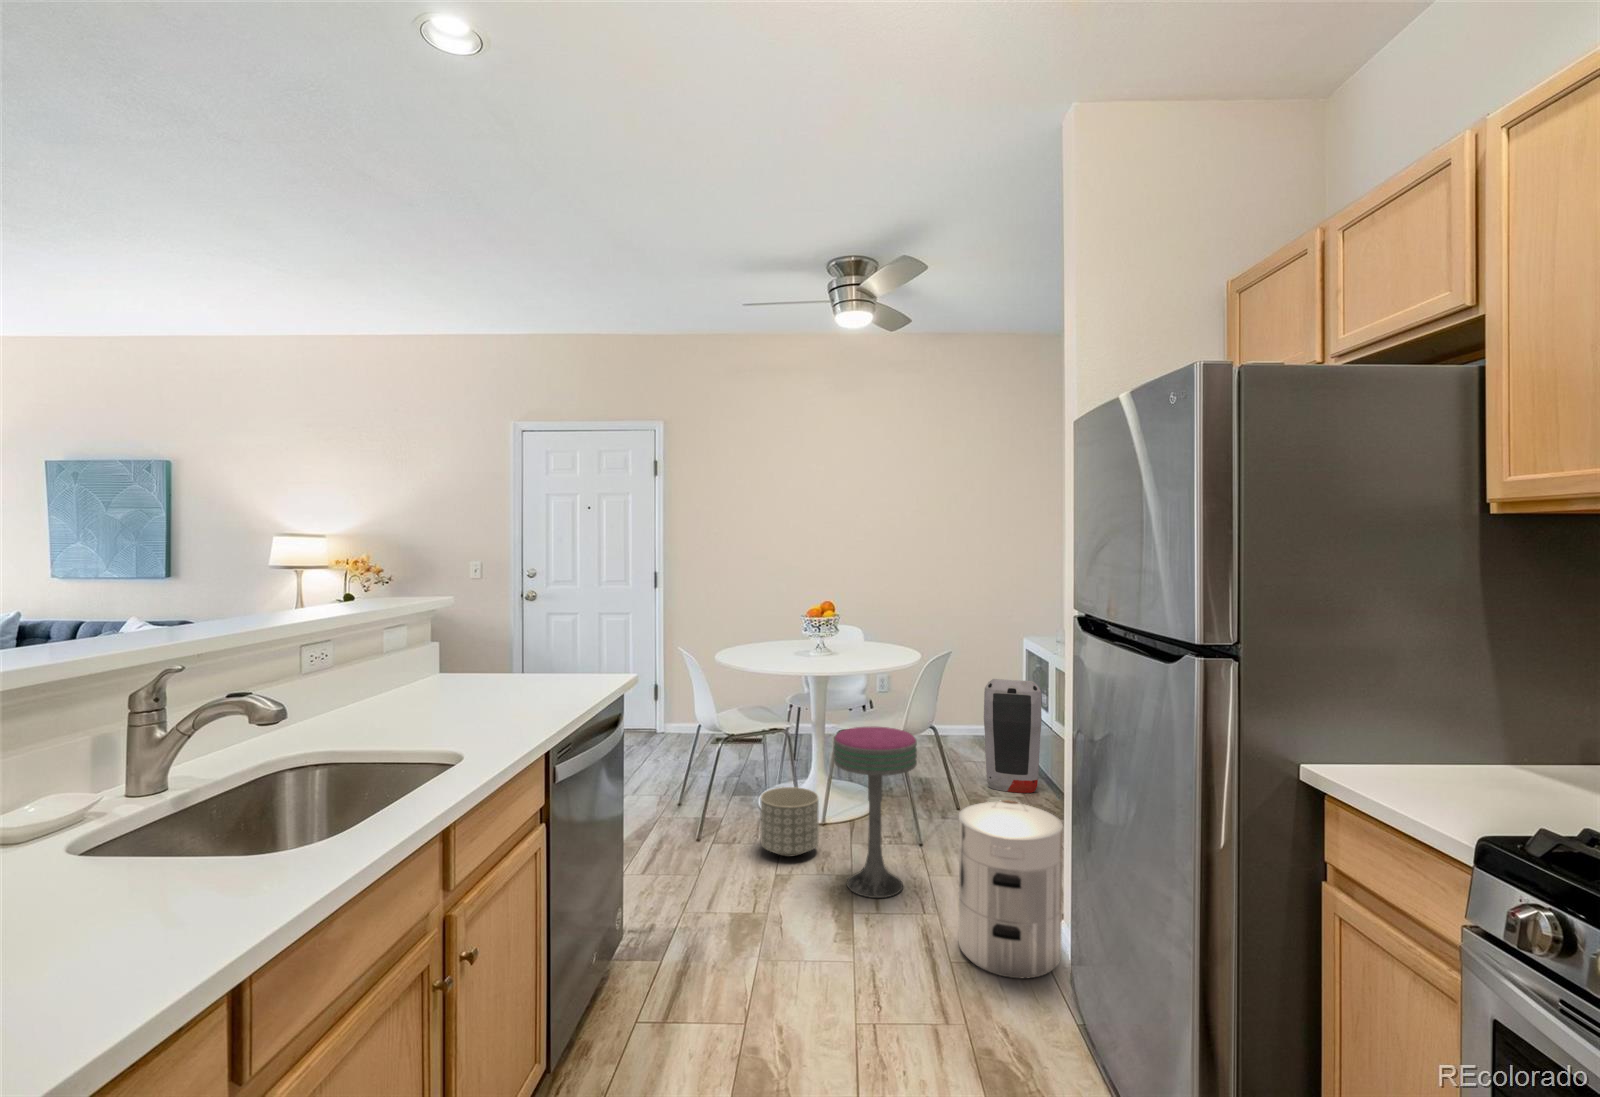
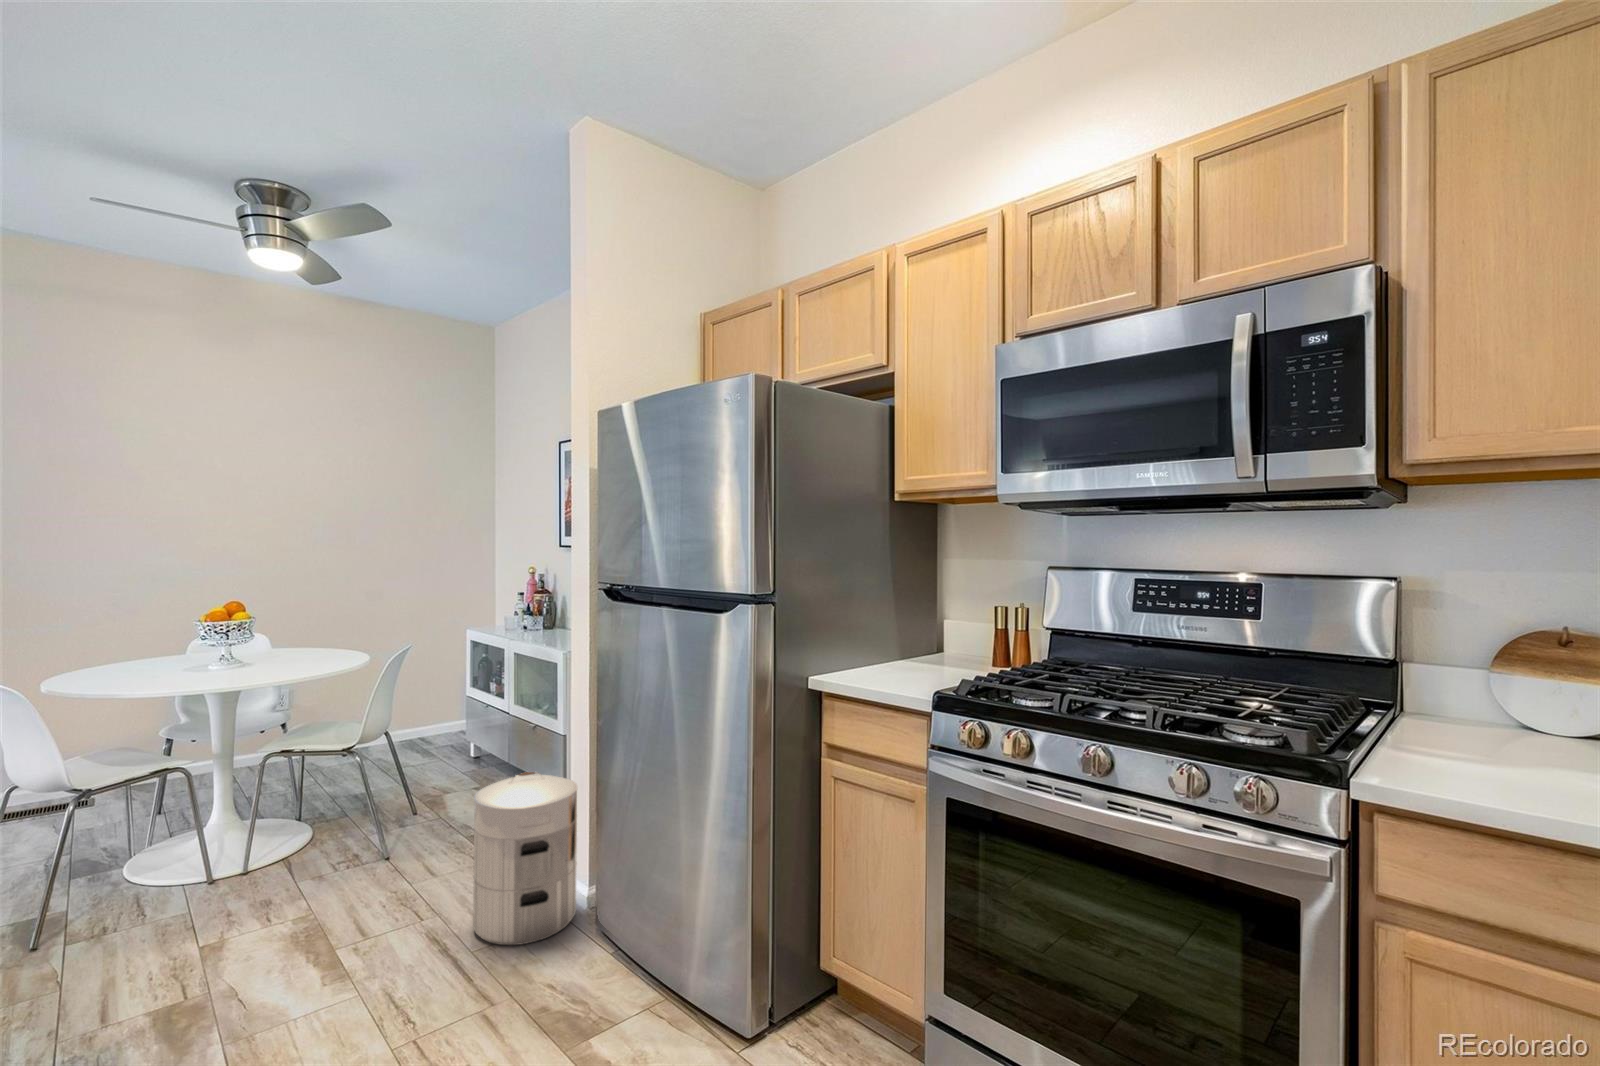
air purifier: present [984,679,1042,793] -> none [432,668,494,786]
bar stool: present [834,726,917,898] -> none [294,731,405,931]
planter: present [760,787,819,857] -> none [158,833,254,926]

